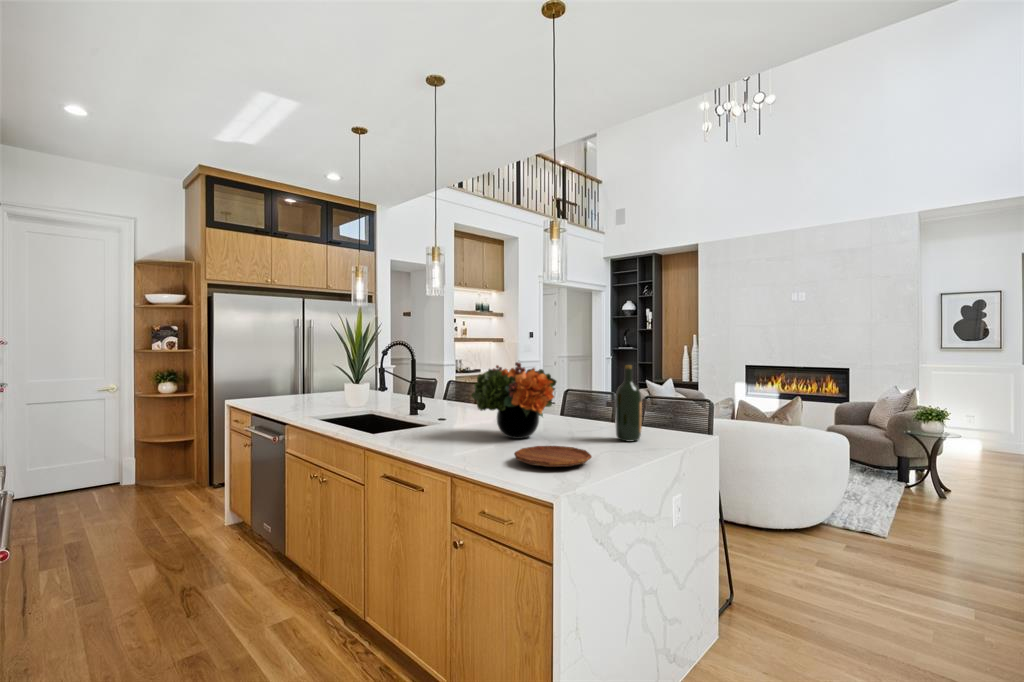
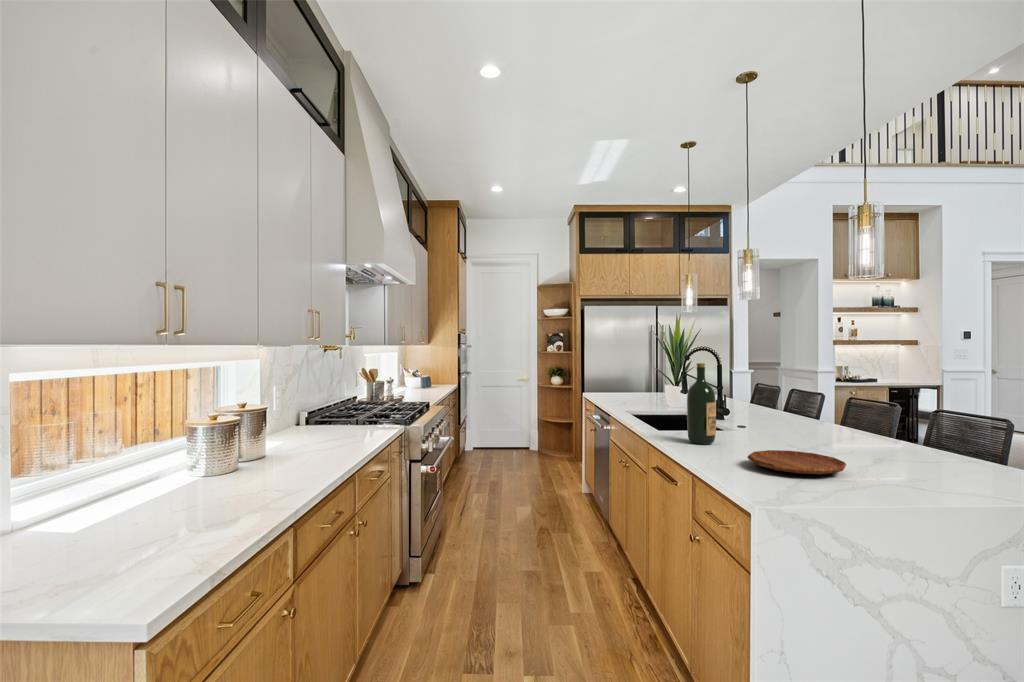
flower arrangement: present [472,362,556,439] -> none [744,360,856,445]
wine bottle: present [615,365,642,441] -> present [687,363,716,444]

